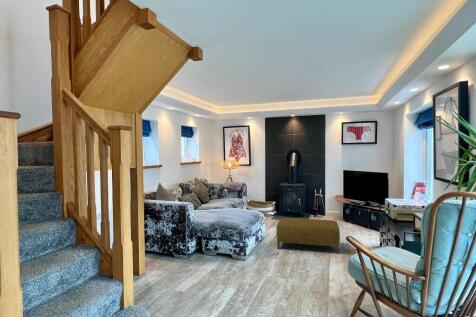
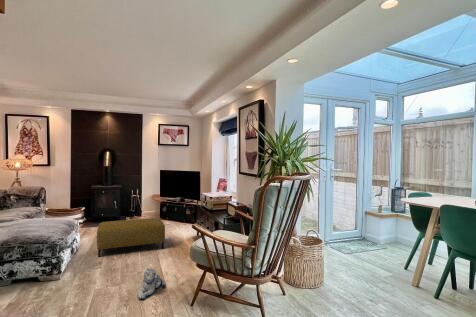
plush toy: none [301,270,330,299] -> present [138,268,165,299]

